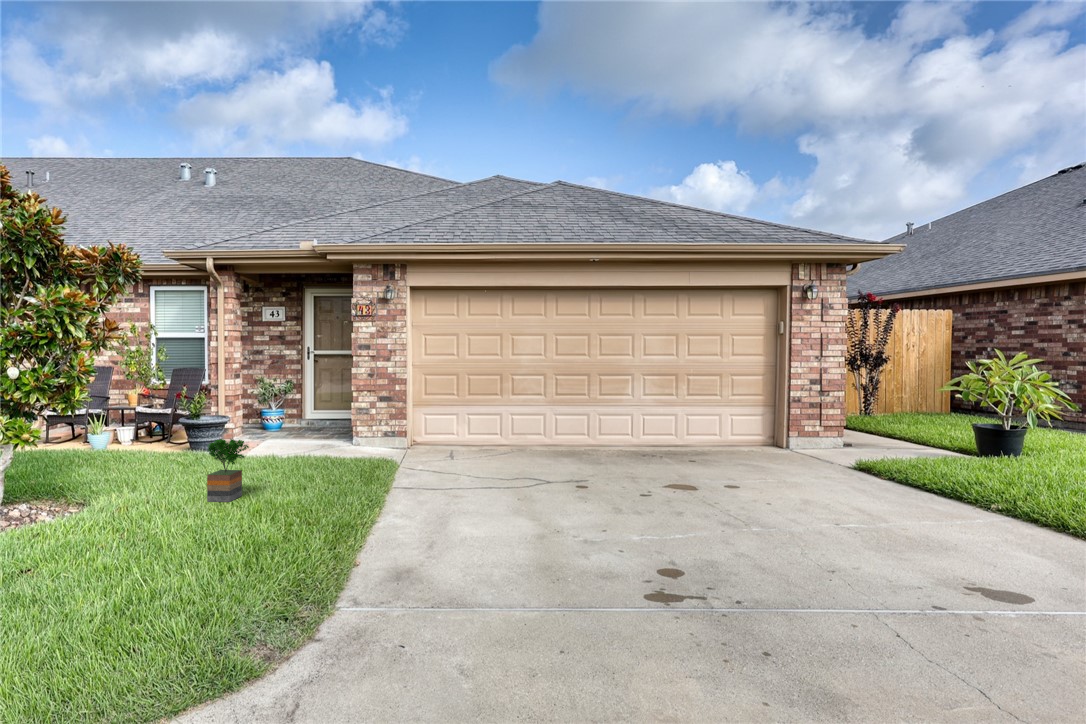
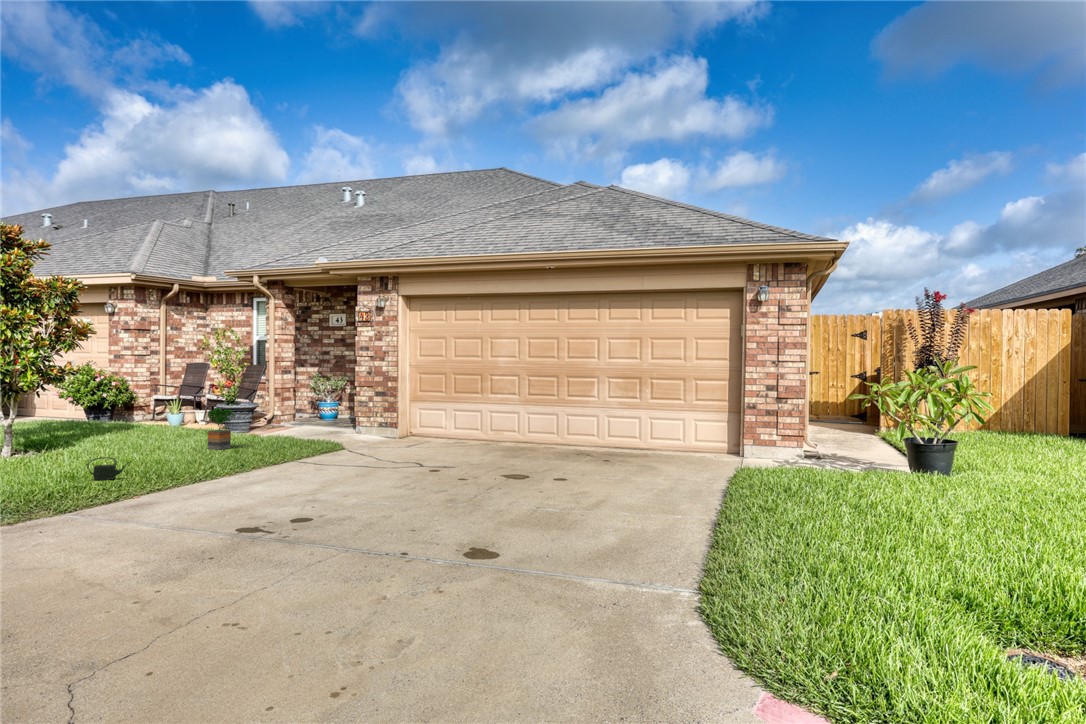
watering can: none [50,581,149,637] -> present [87,457,130,480]

